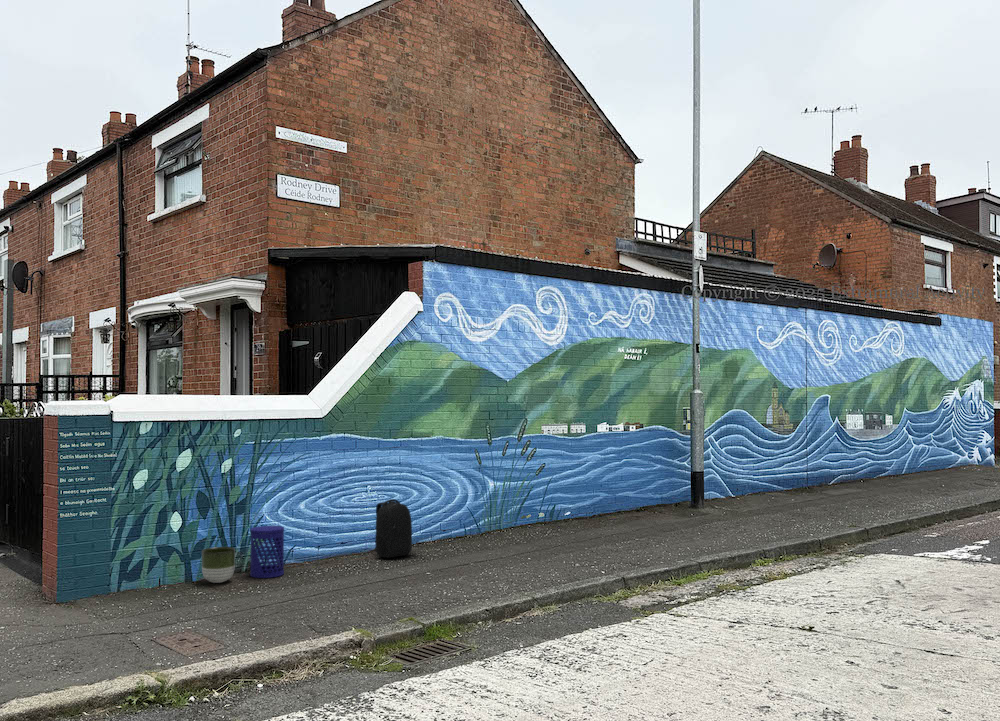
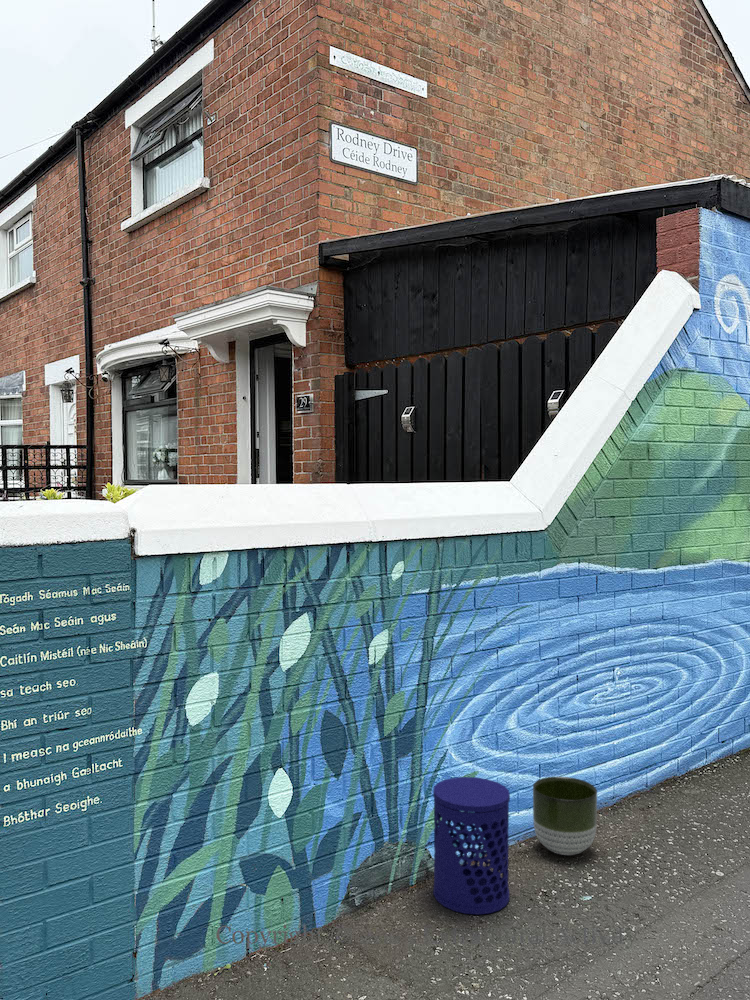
backpack: present [375,499,412,558] -> none [628,698,718,824]
planter: present [202,547,235,583] -> present [533,777,597,855]

